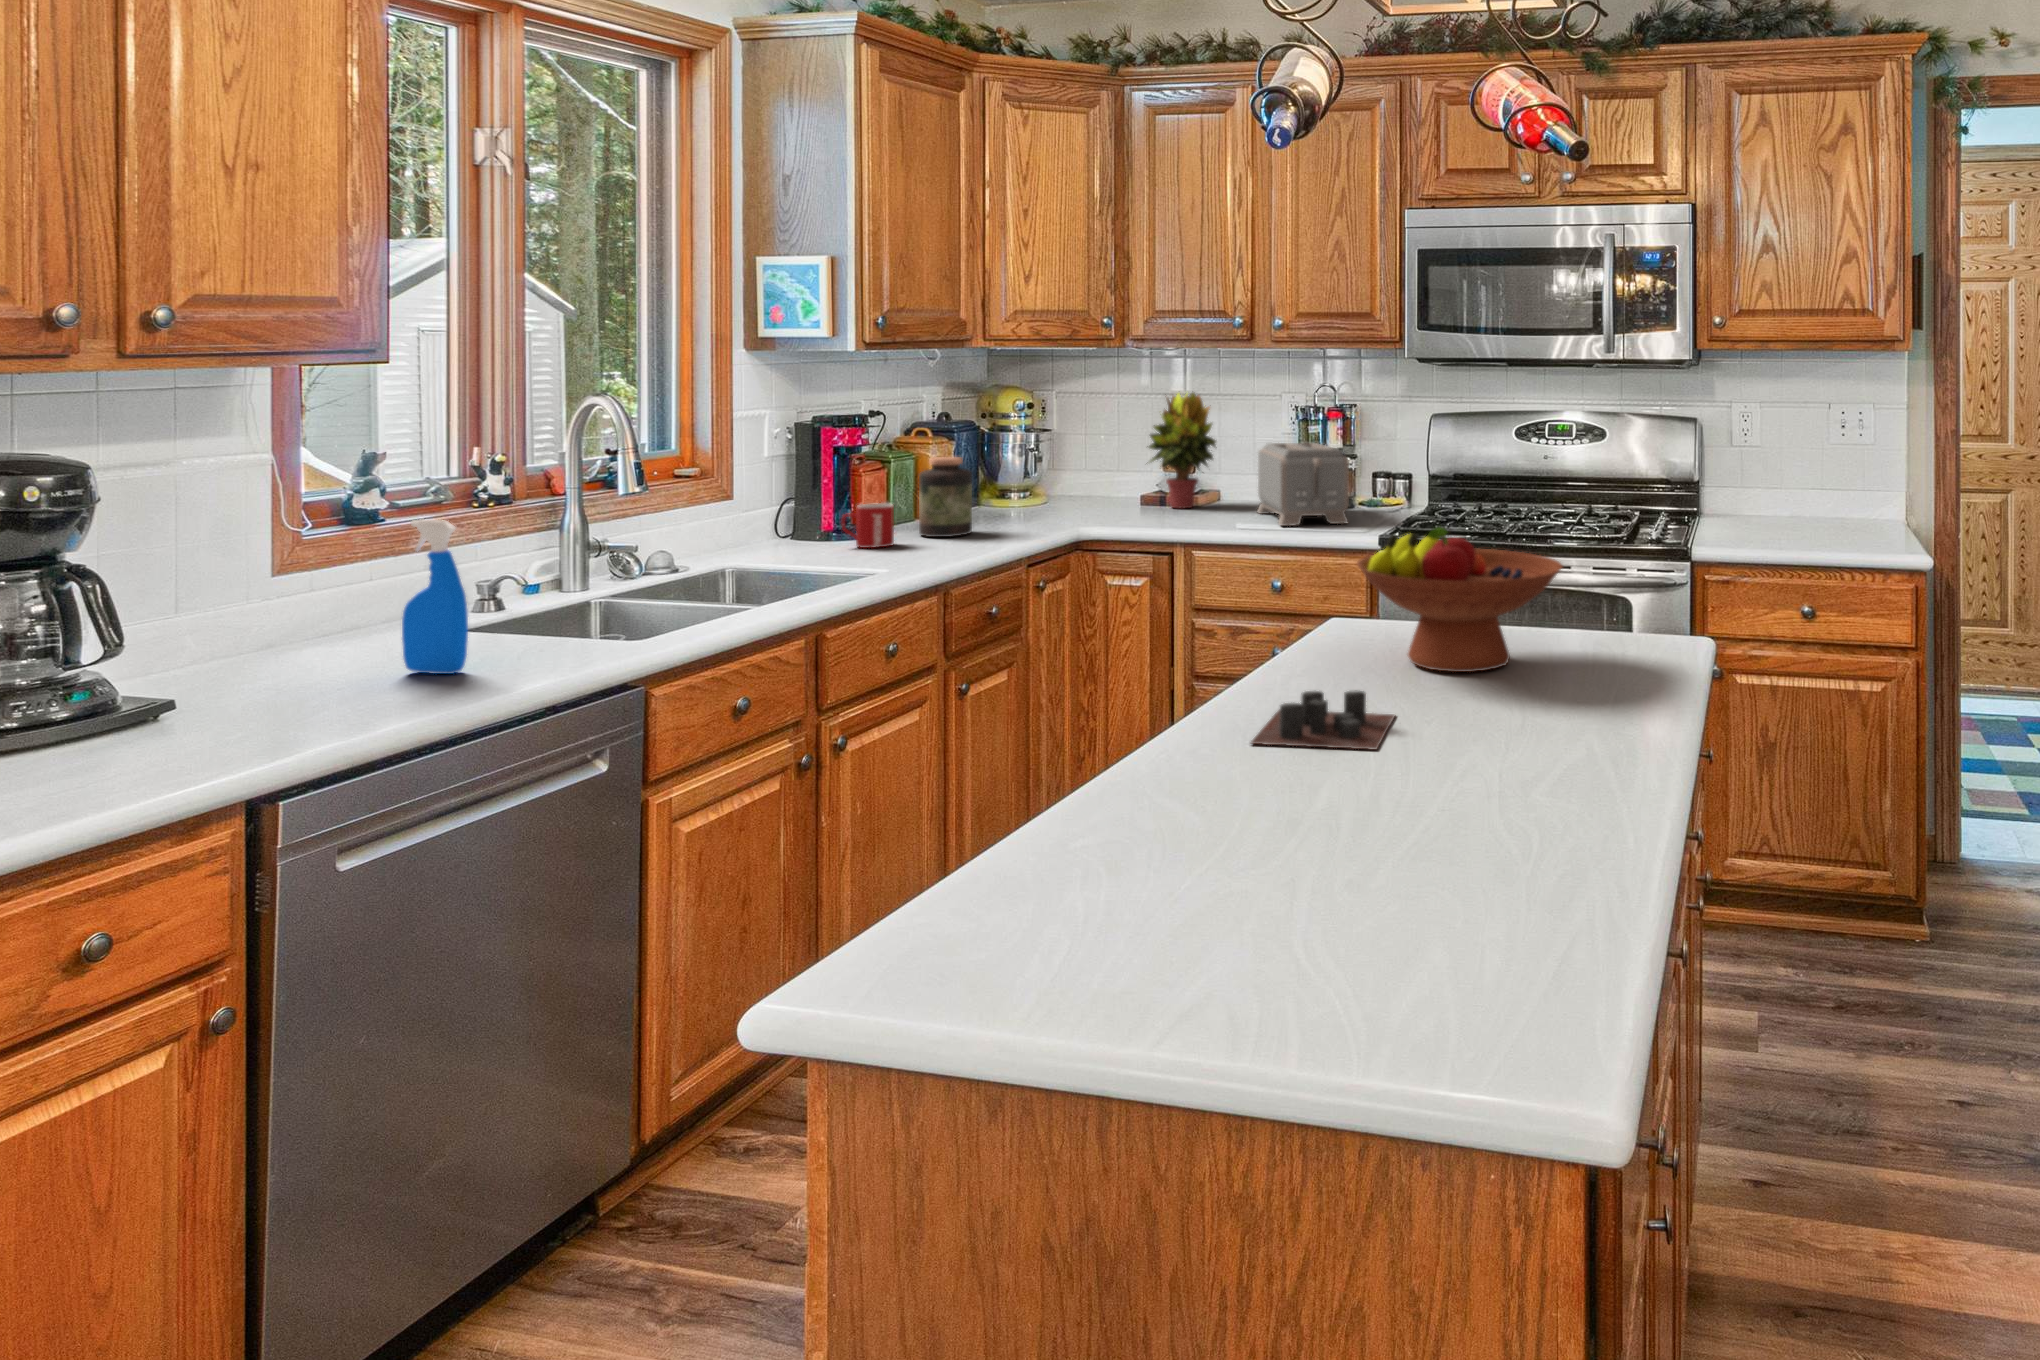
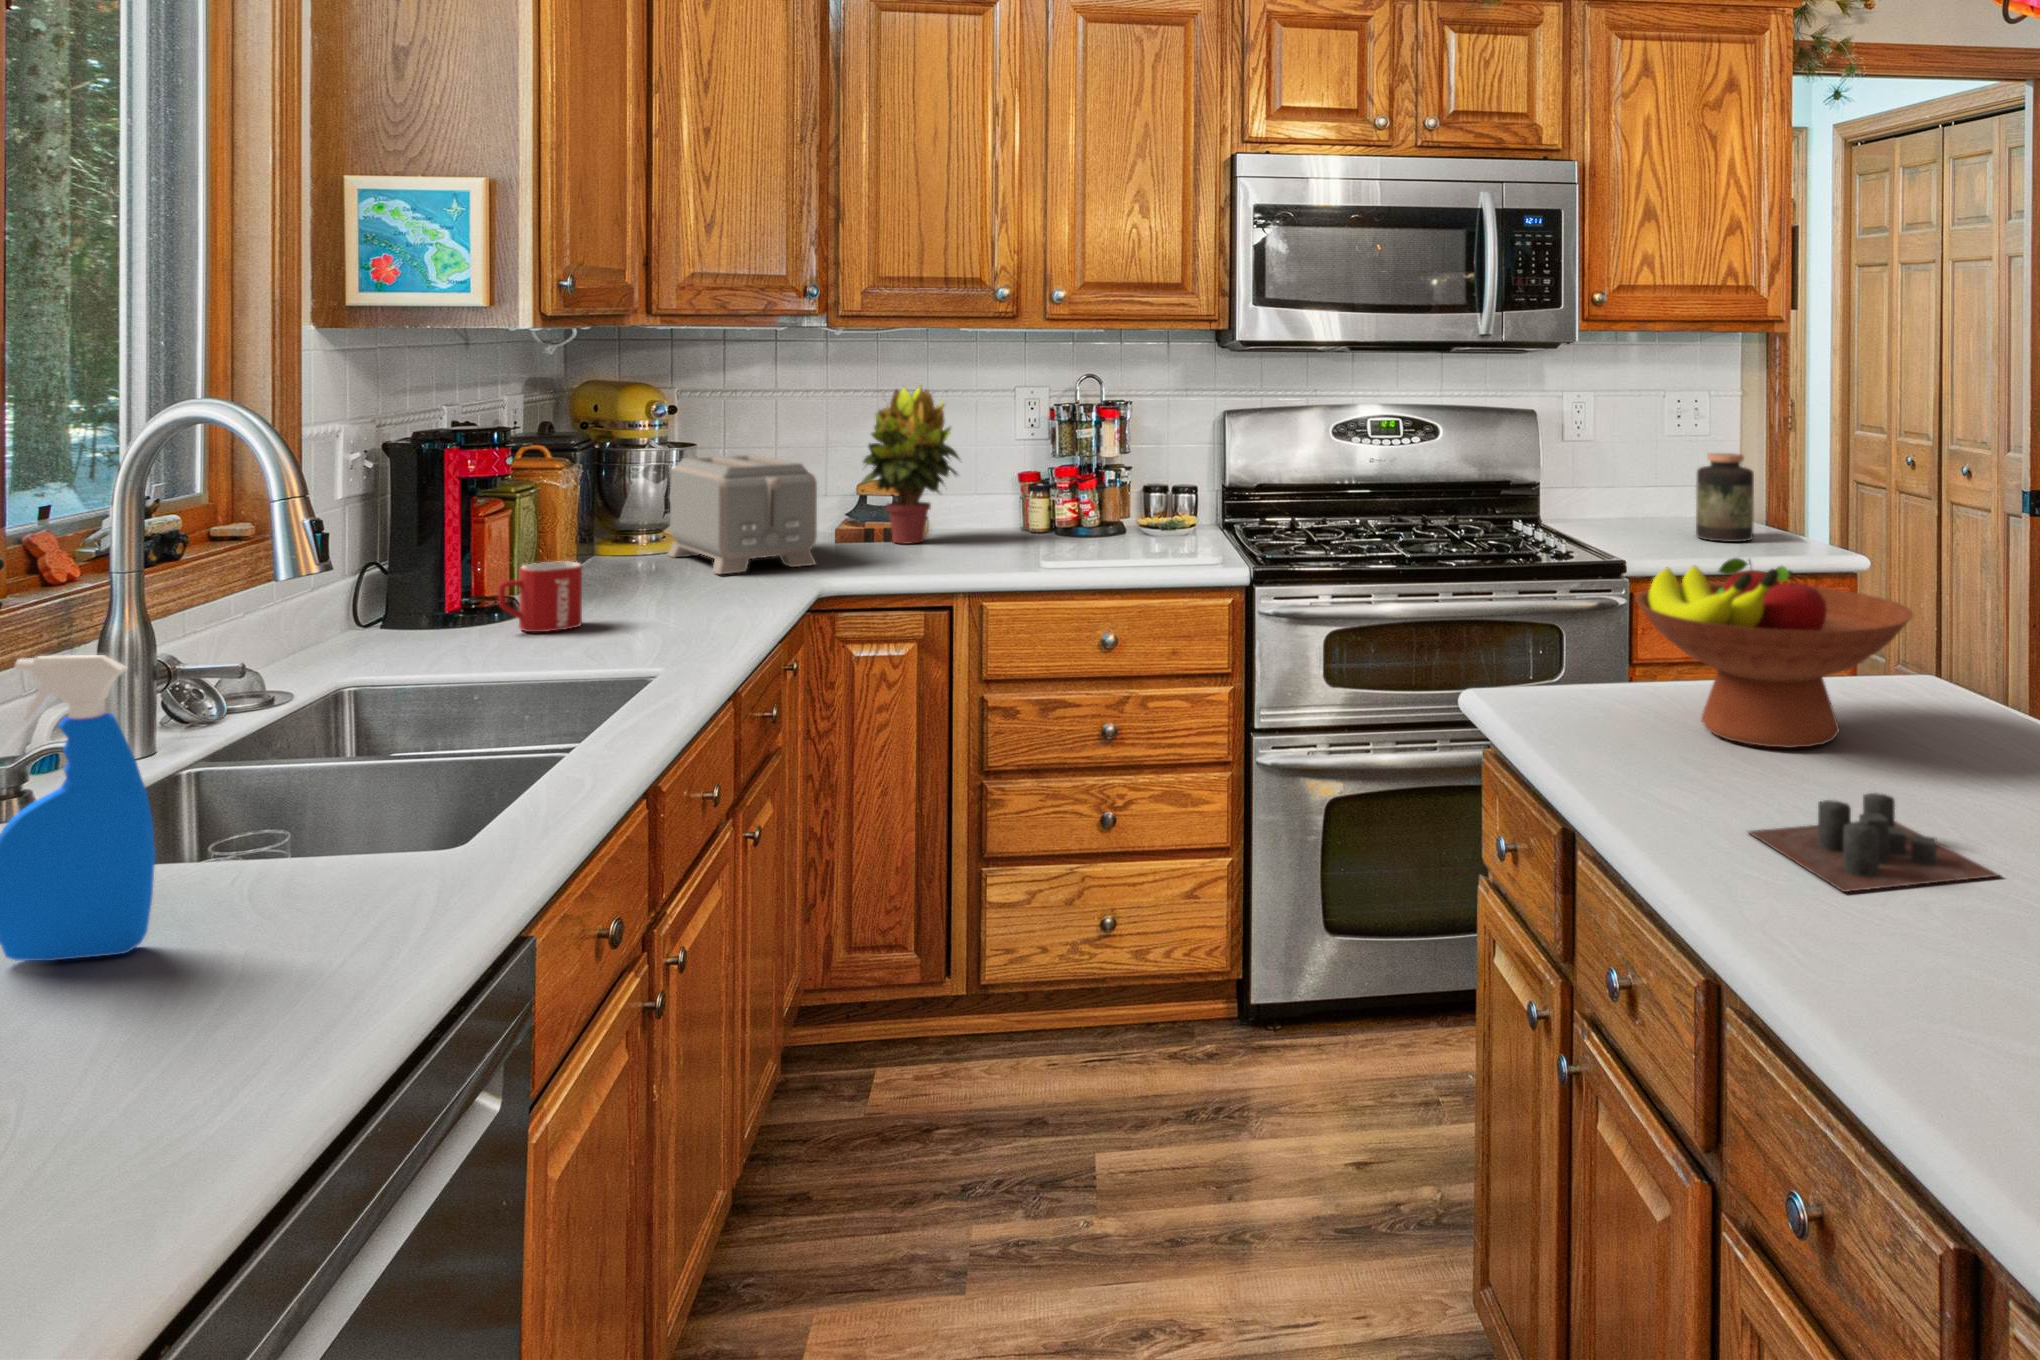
toaster: present [1258,443,1349,526] -> present [668,455,817,574]
jar: present [919,457,972,537] -> present [1696,453,1754,542]

